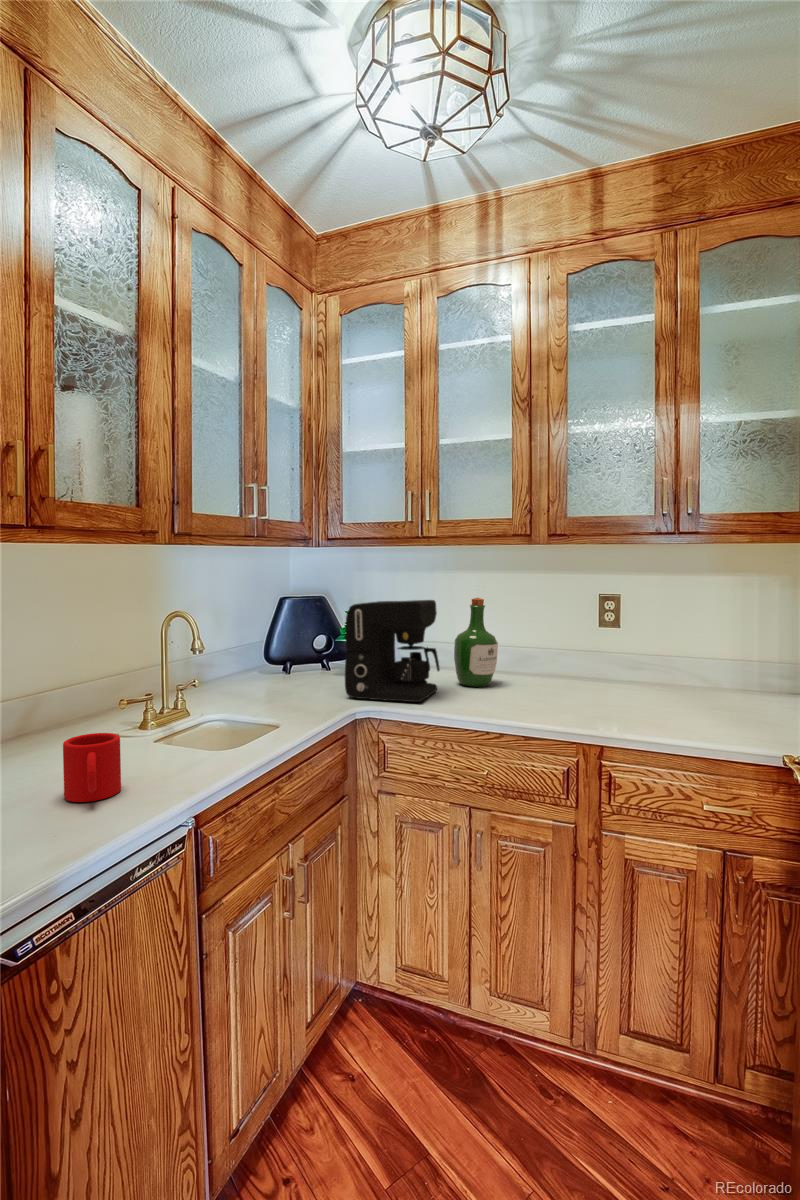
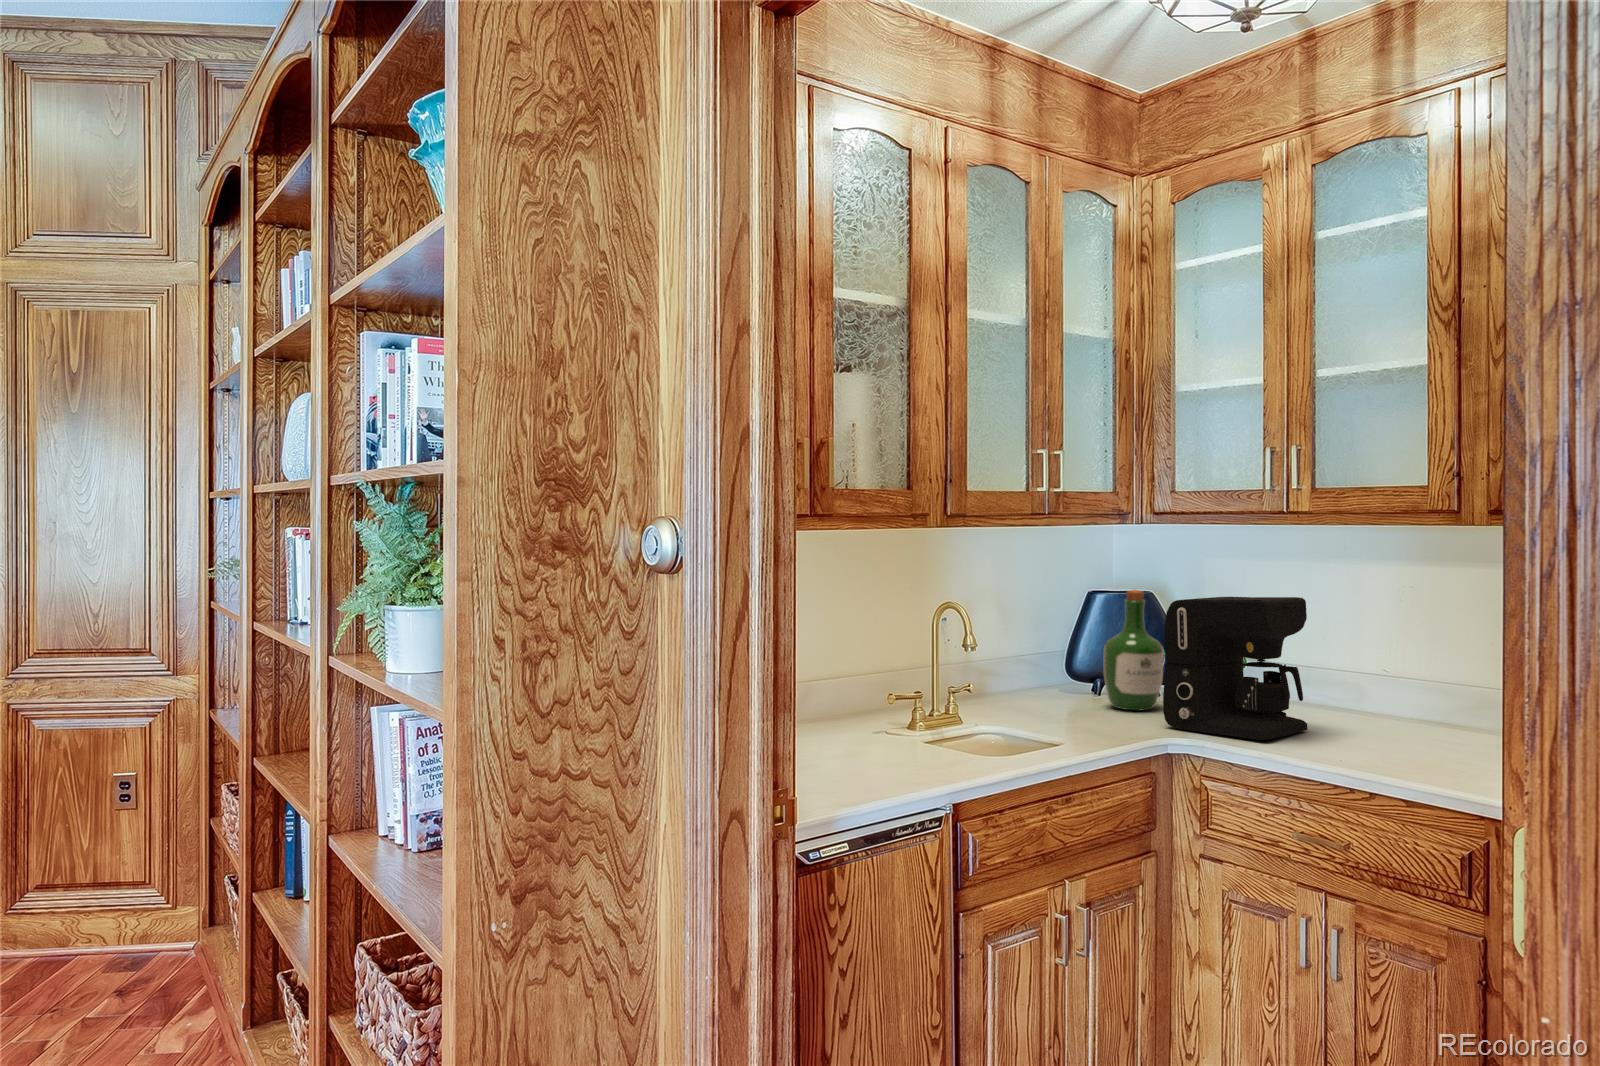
wine bottle: present [454,598,498,687] -> present [1104,590,1164,711]
mug: present [63,733,121,802] -> none [833,722,882,784]

